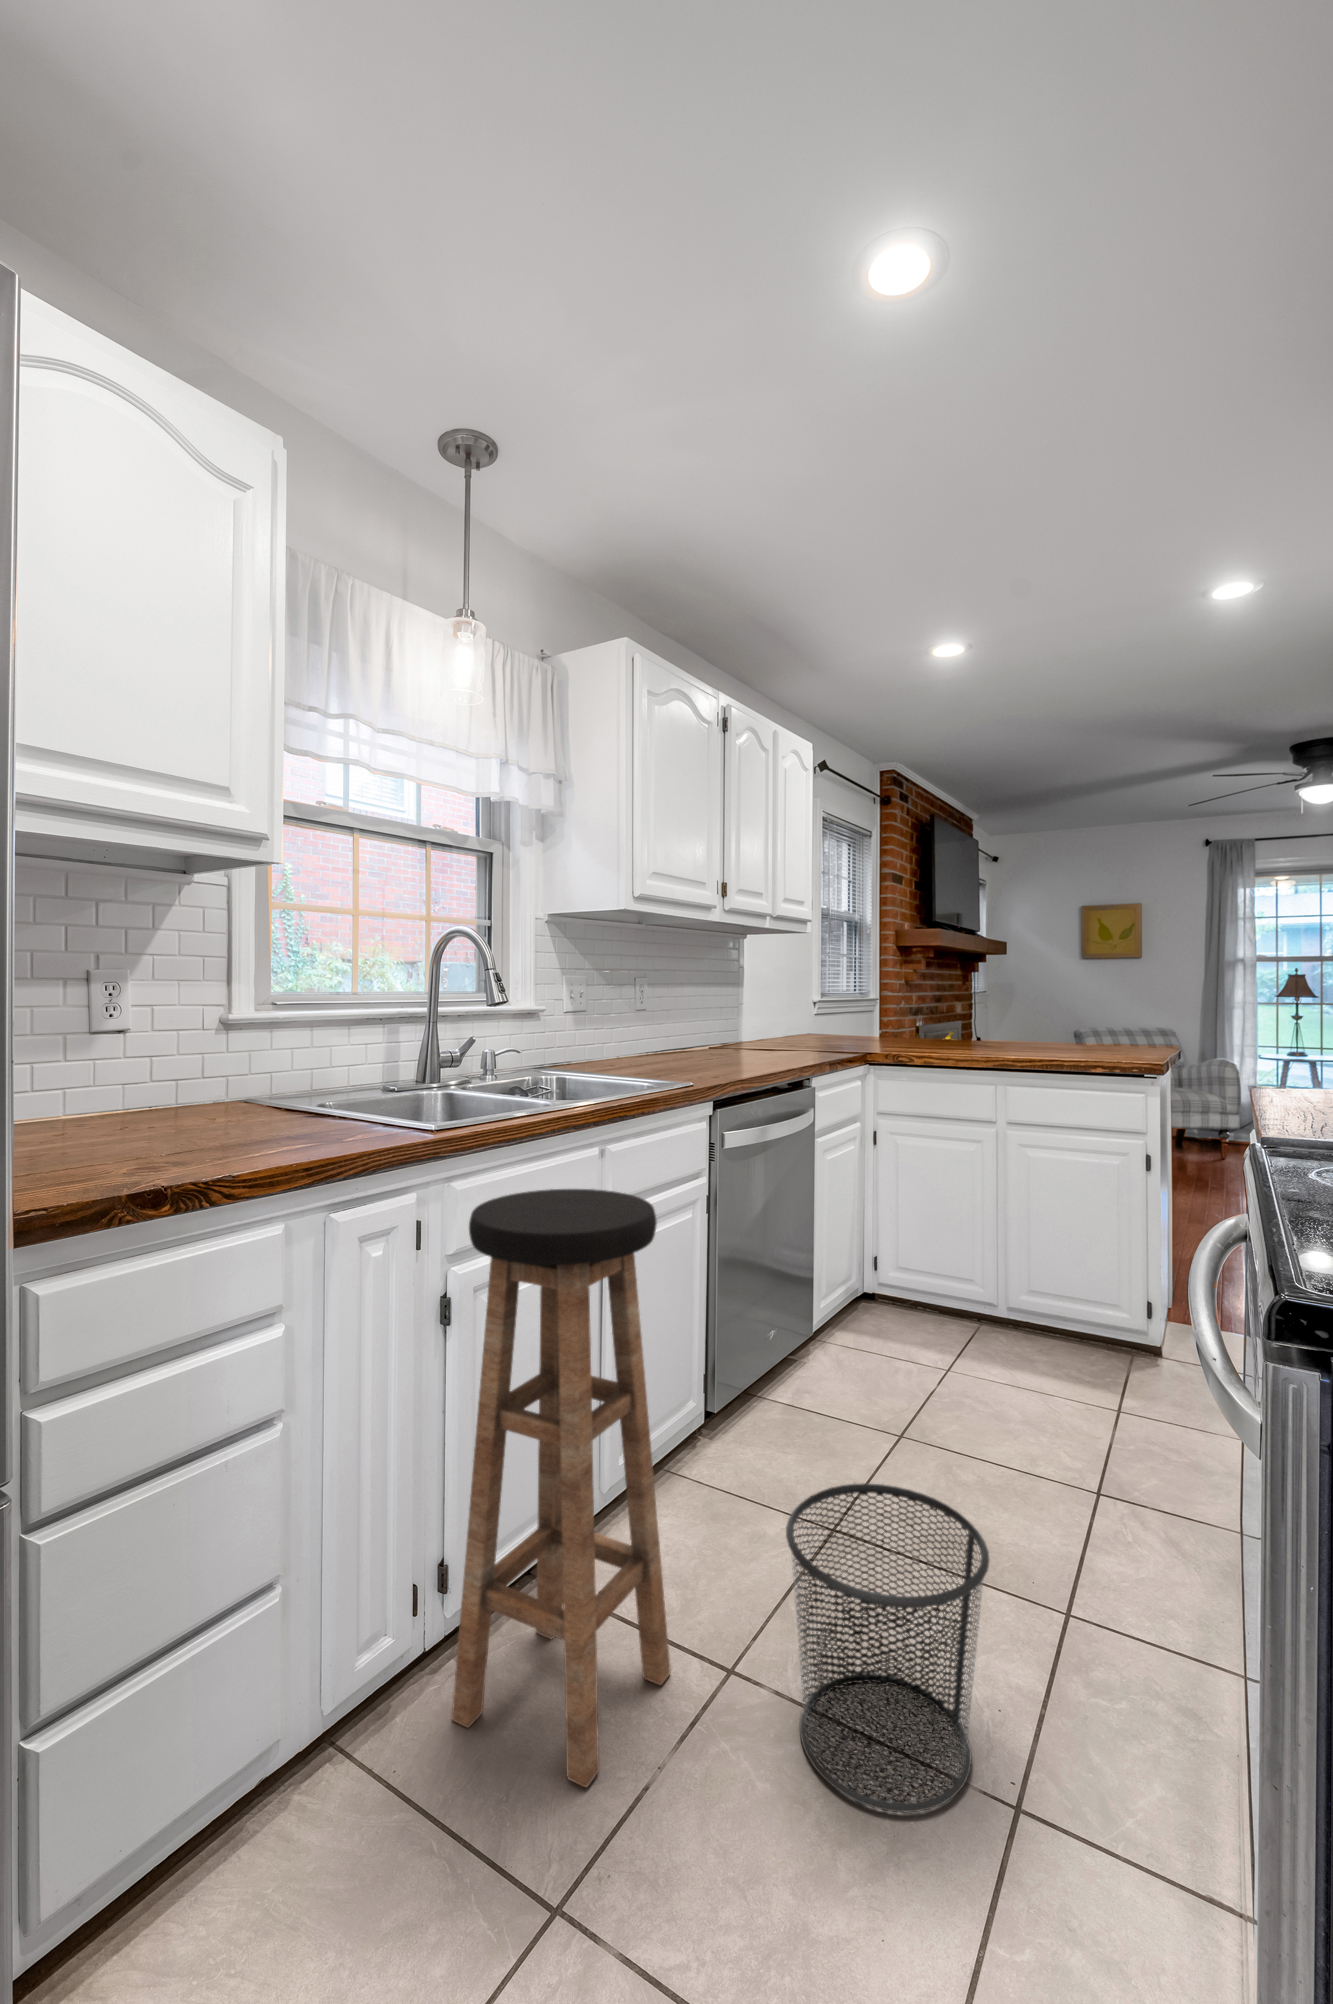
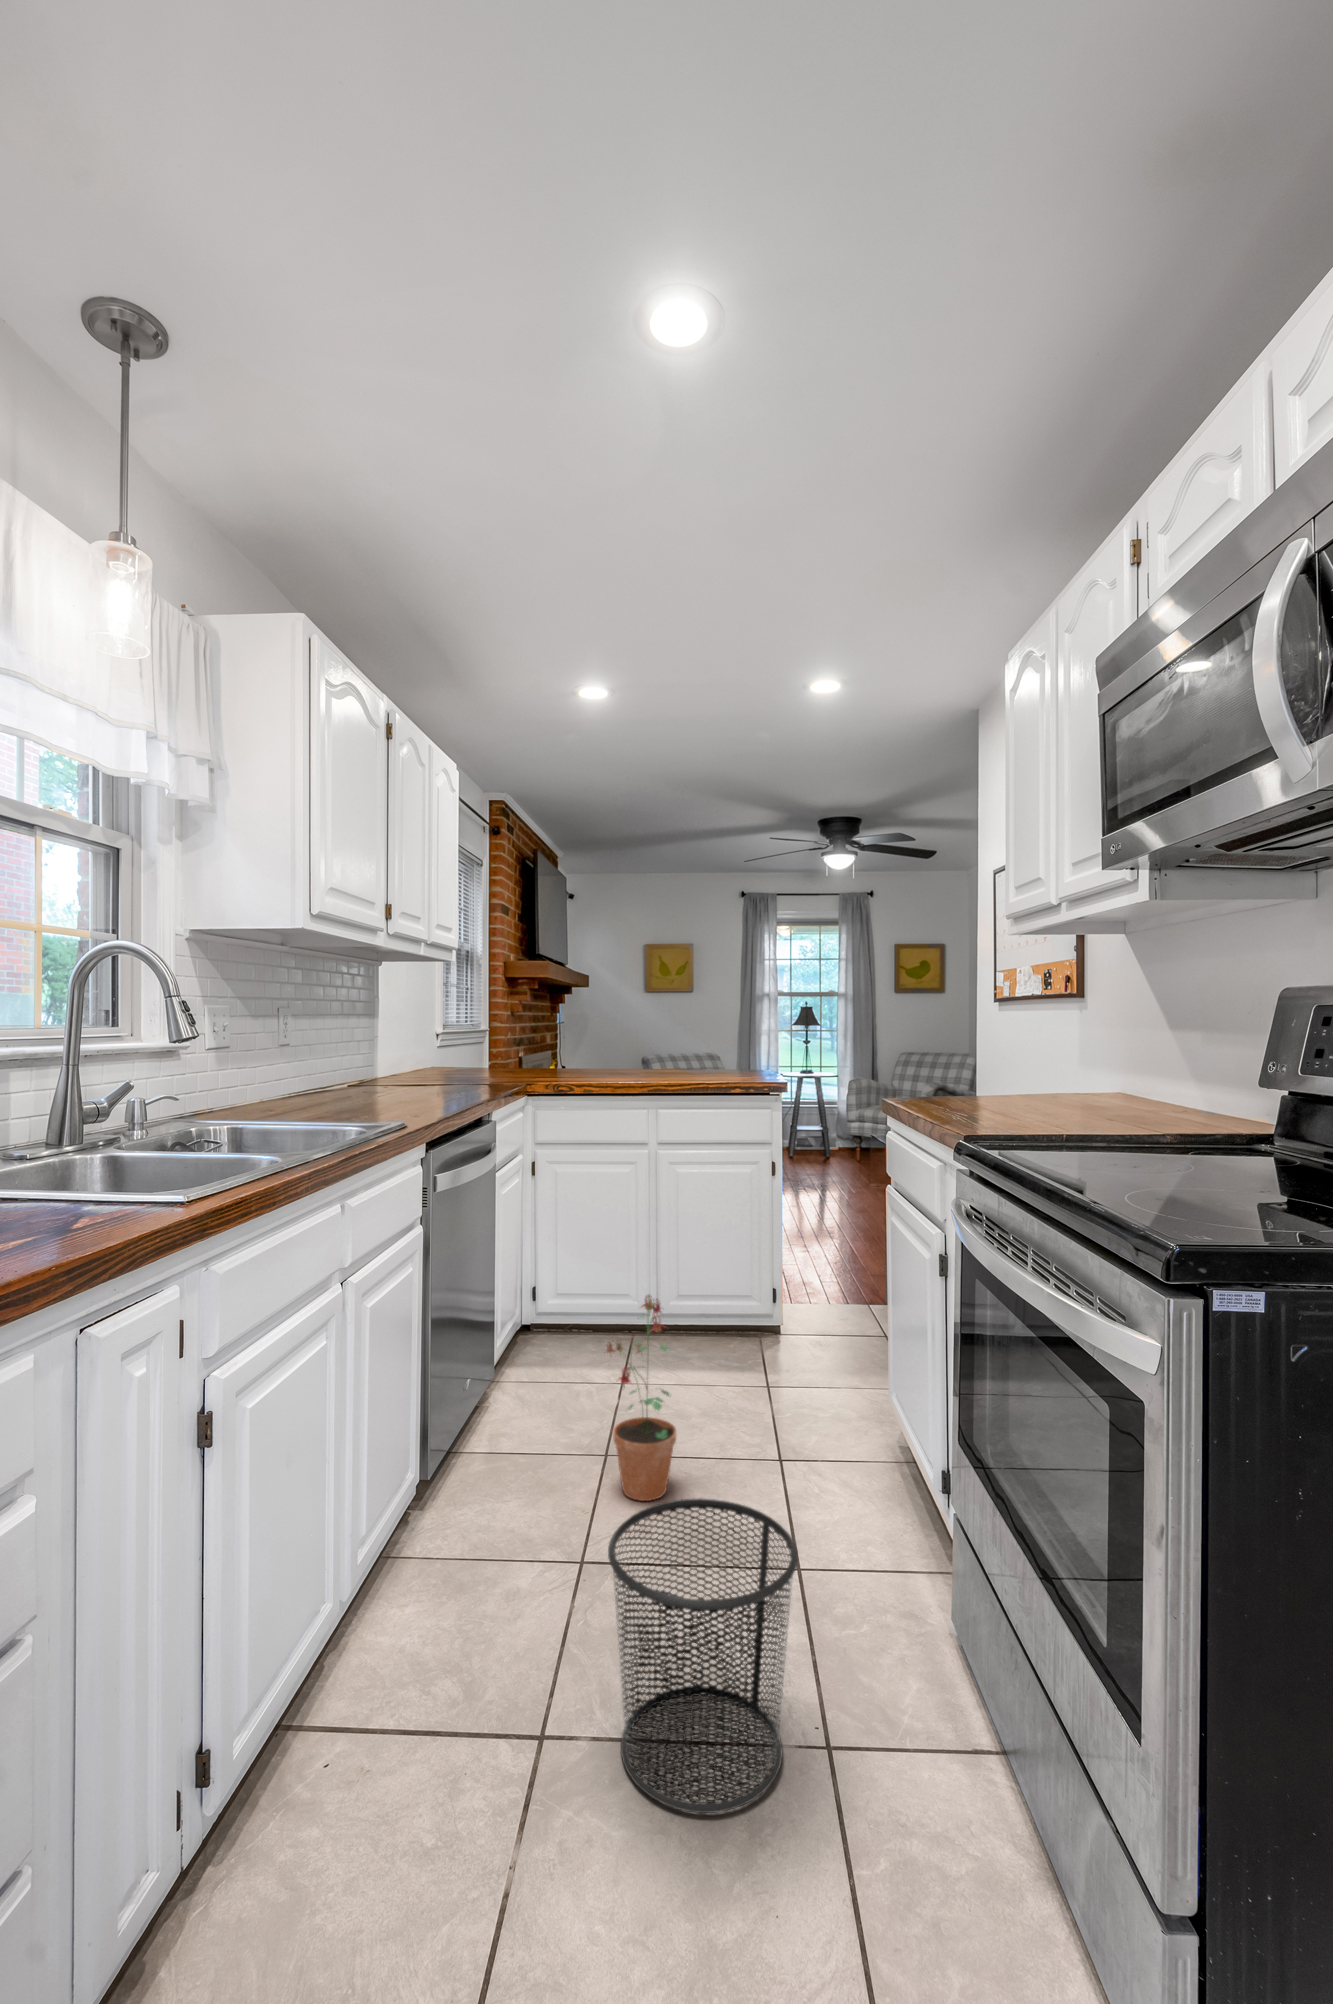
bar stool: present [452,1189,671,1787] -> none [237,1244,480,1918]
potted plant: none [892,1275,964,1486] -> present [607,1295,676,1501]

